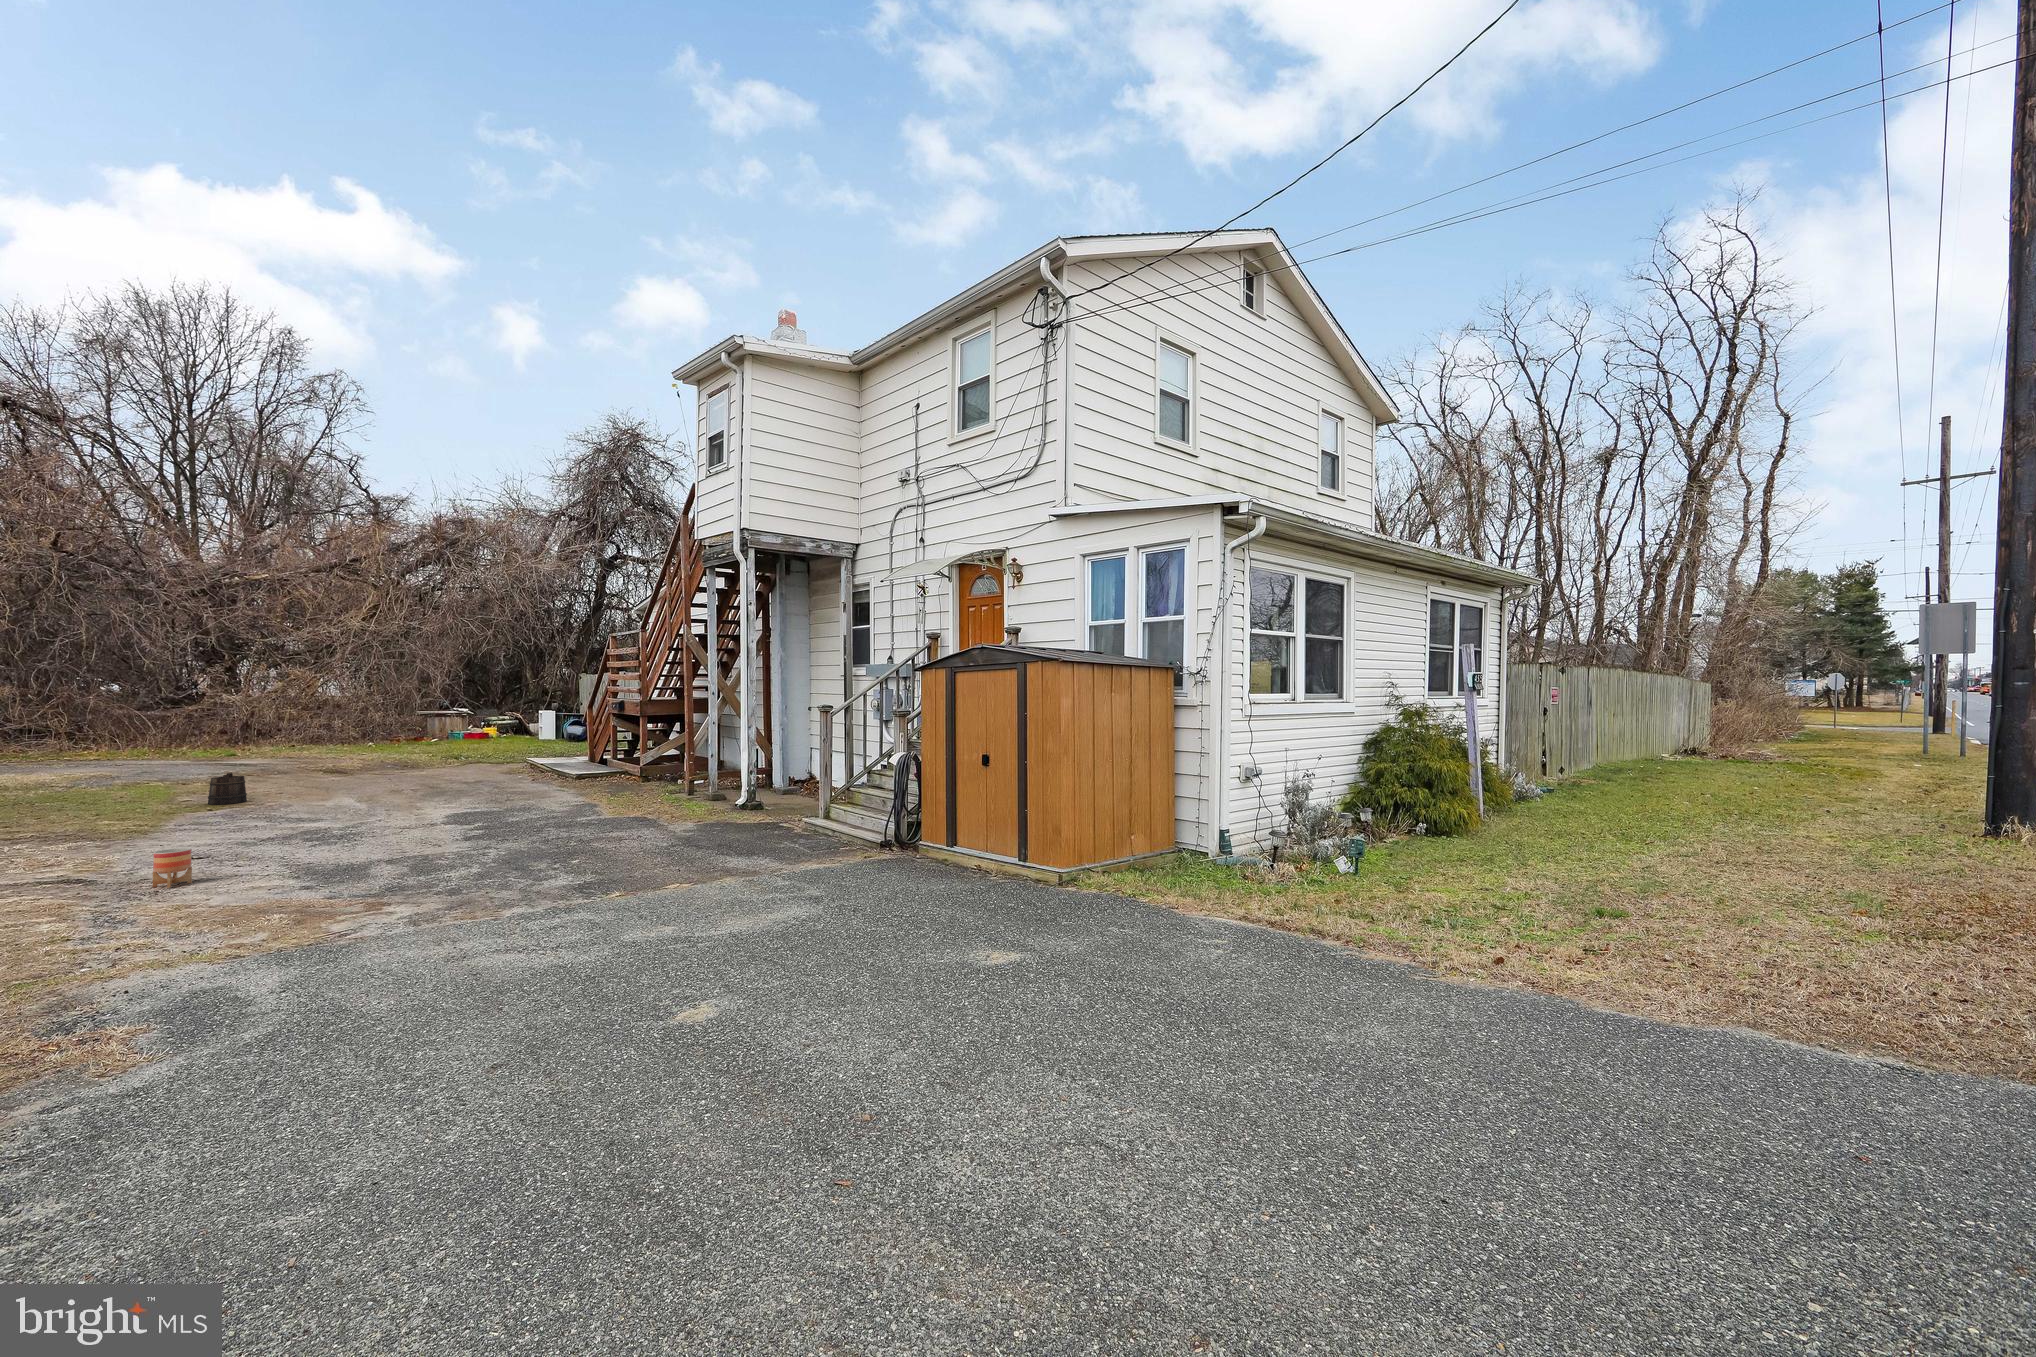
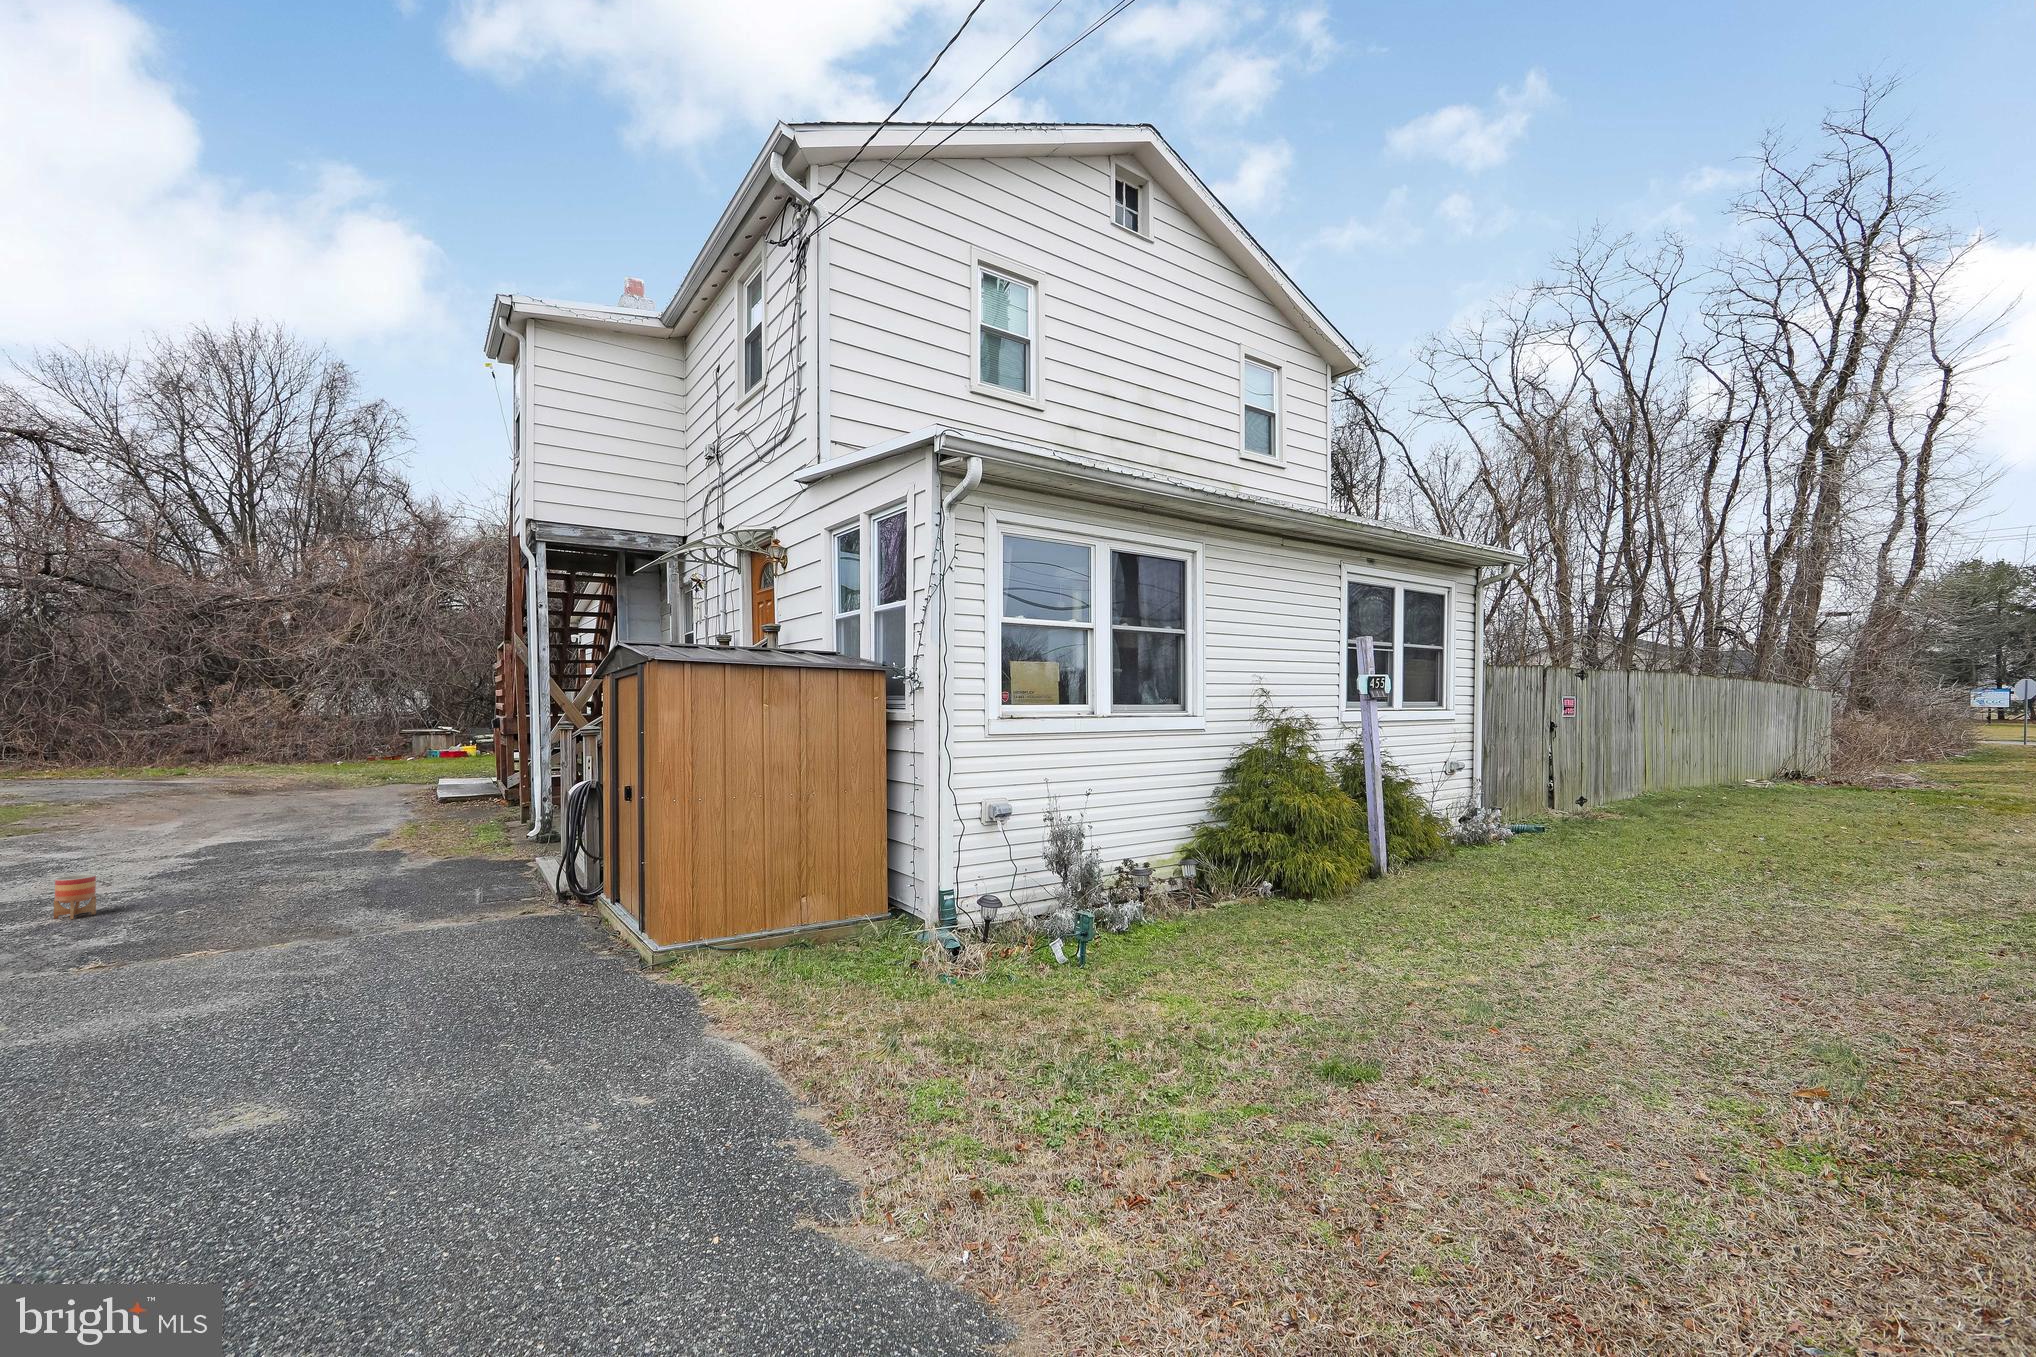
bucket: present [208,773,247,805] -> none [95,795,139,831]

